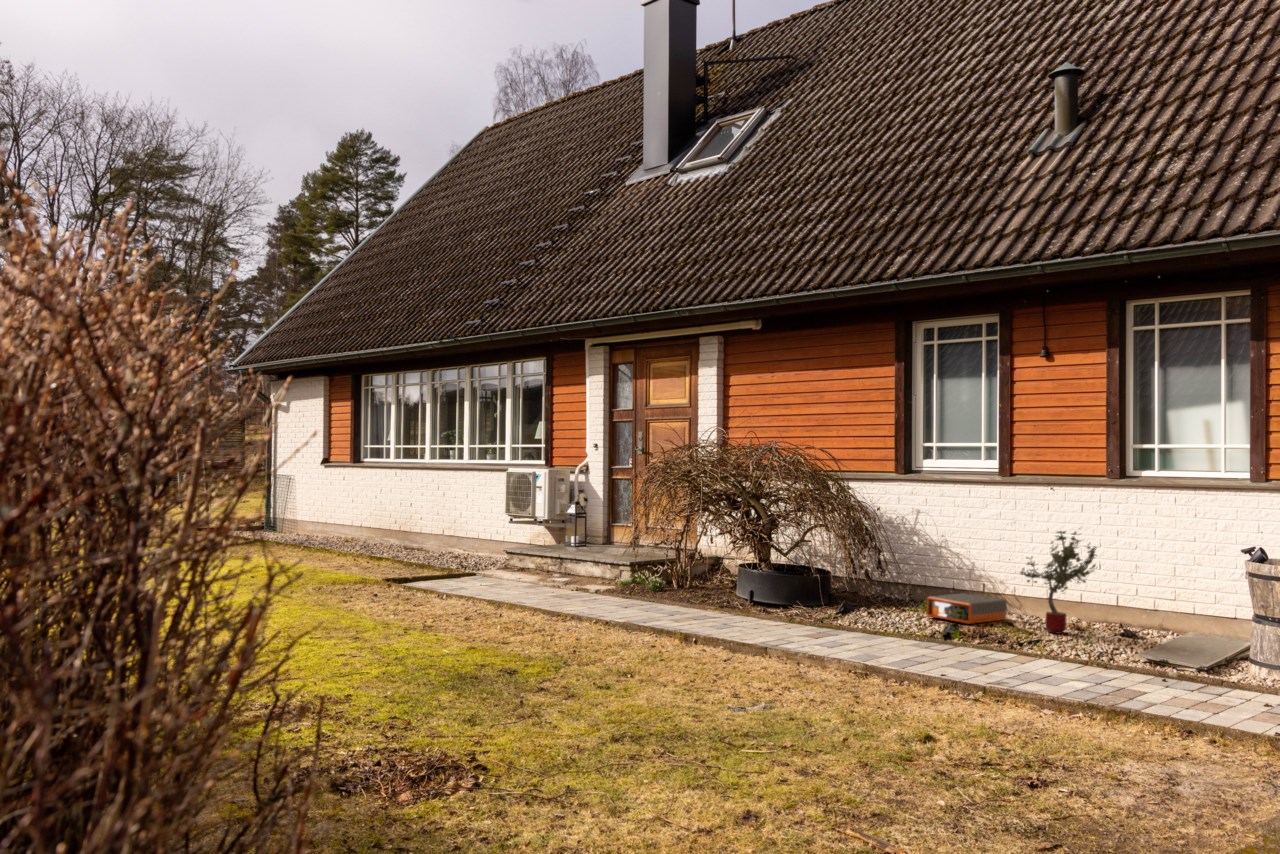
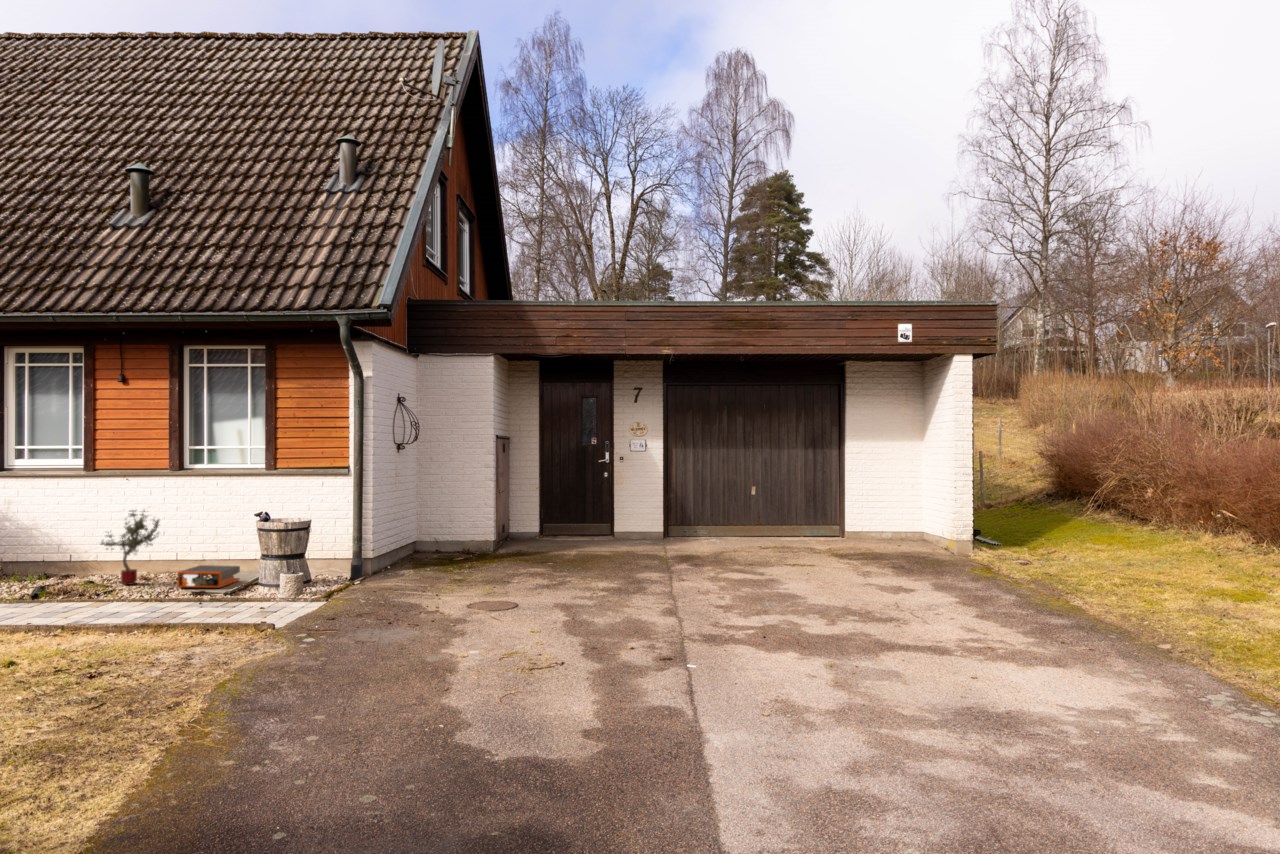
storage box: present [927,593,1007,624] -> present [177,565,240,588]

